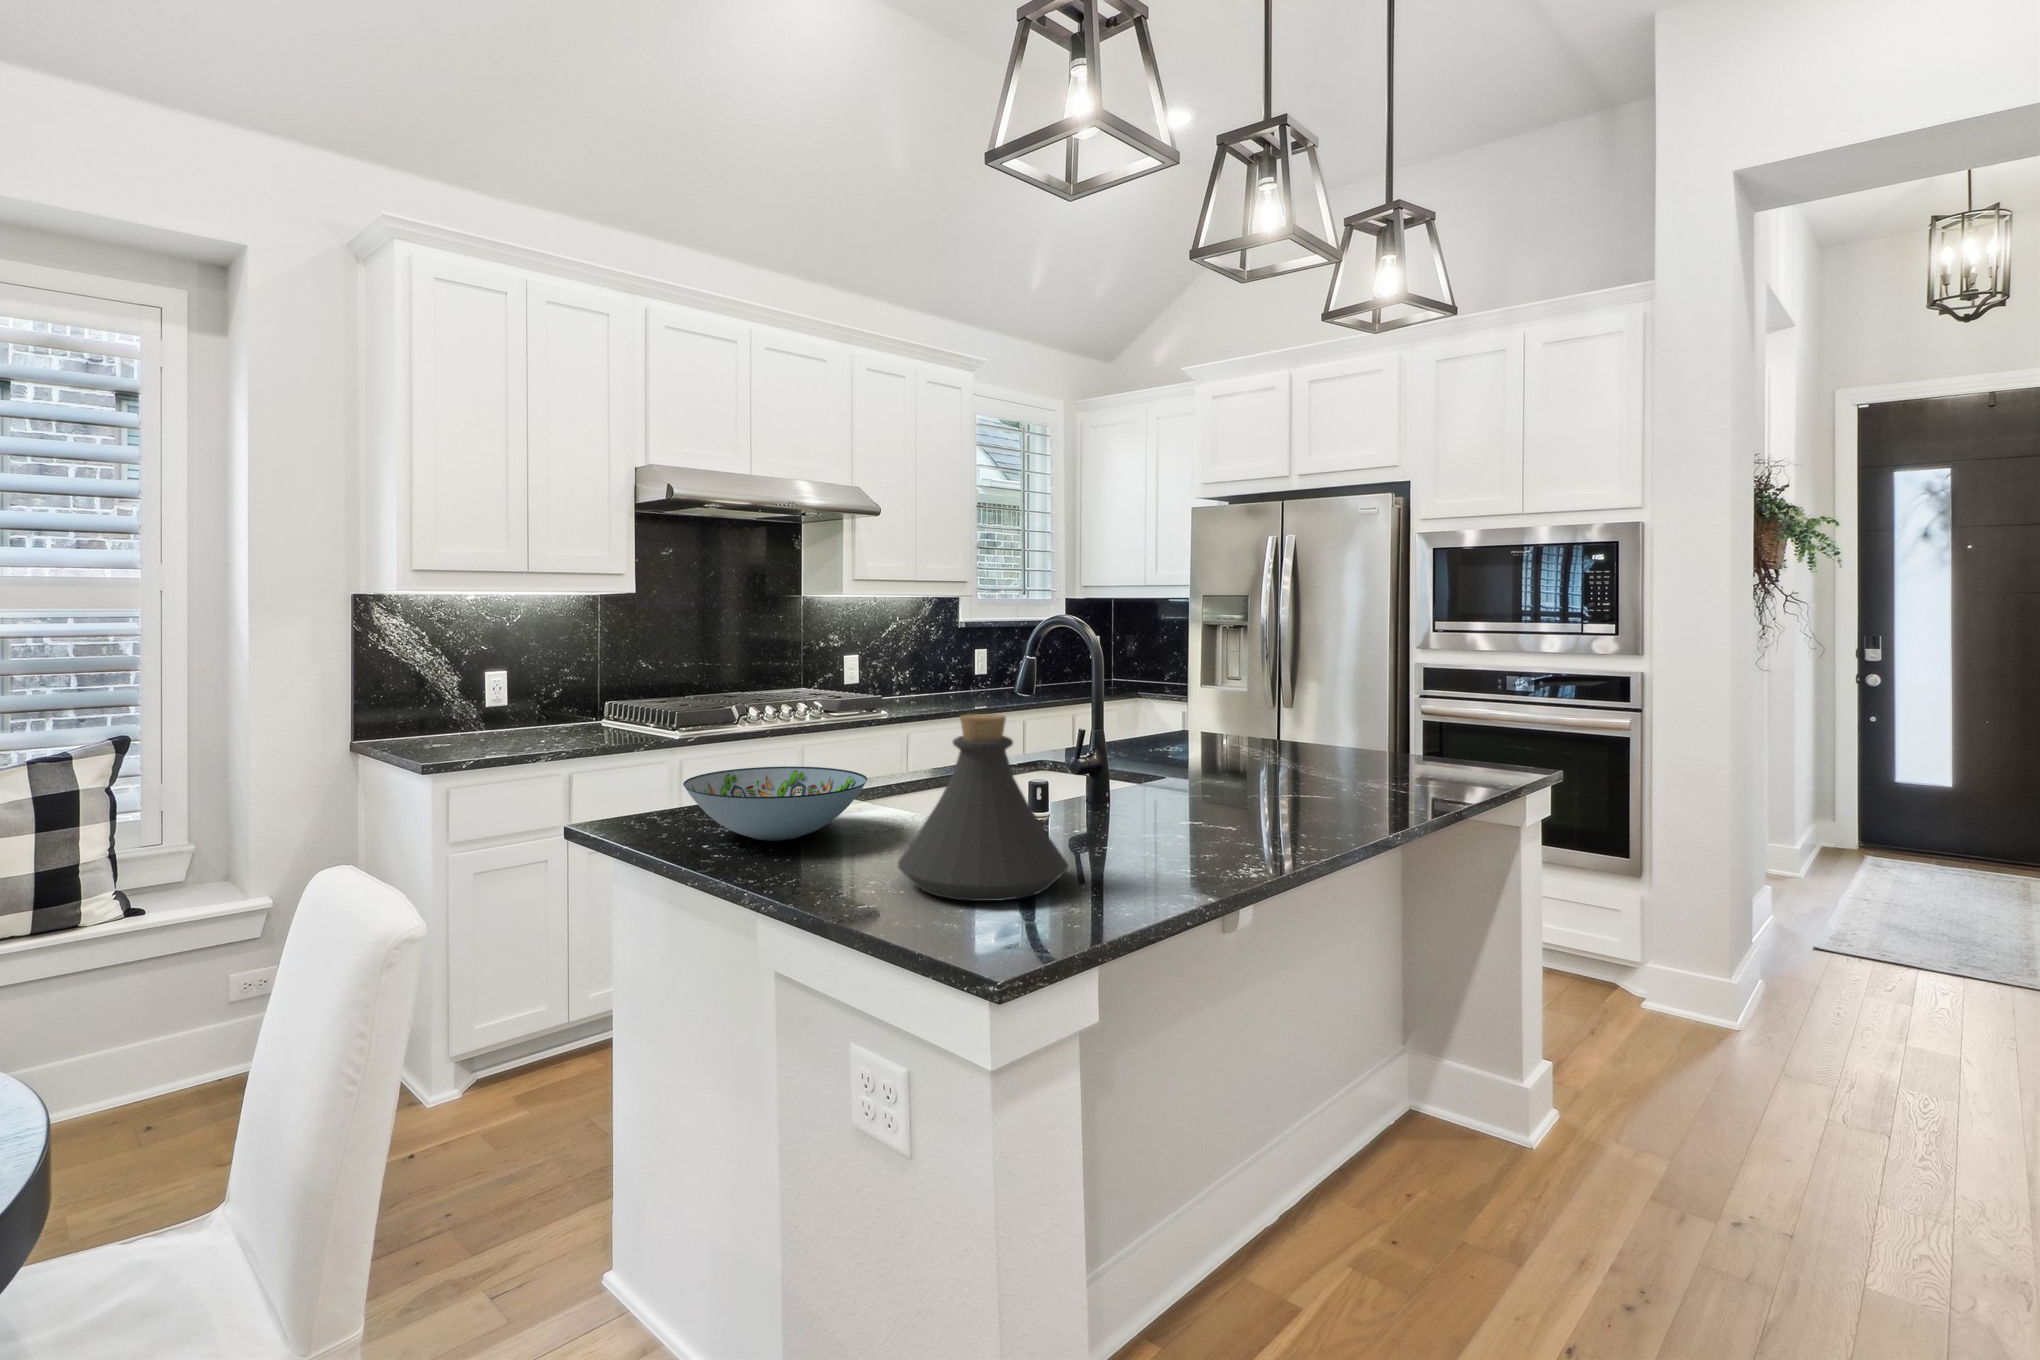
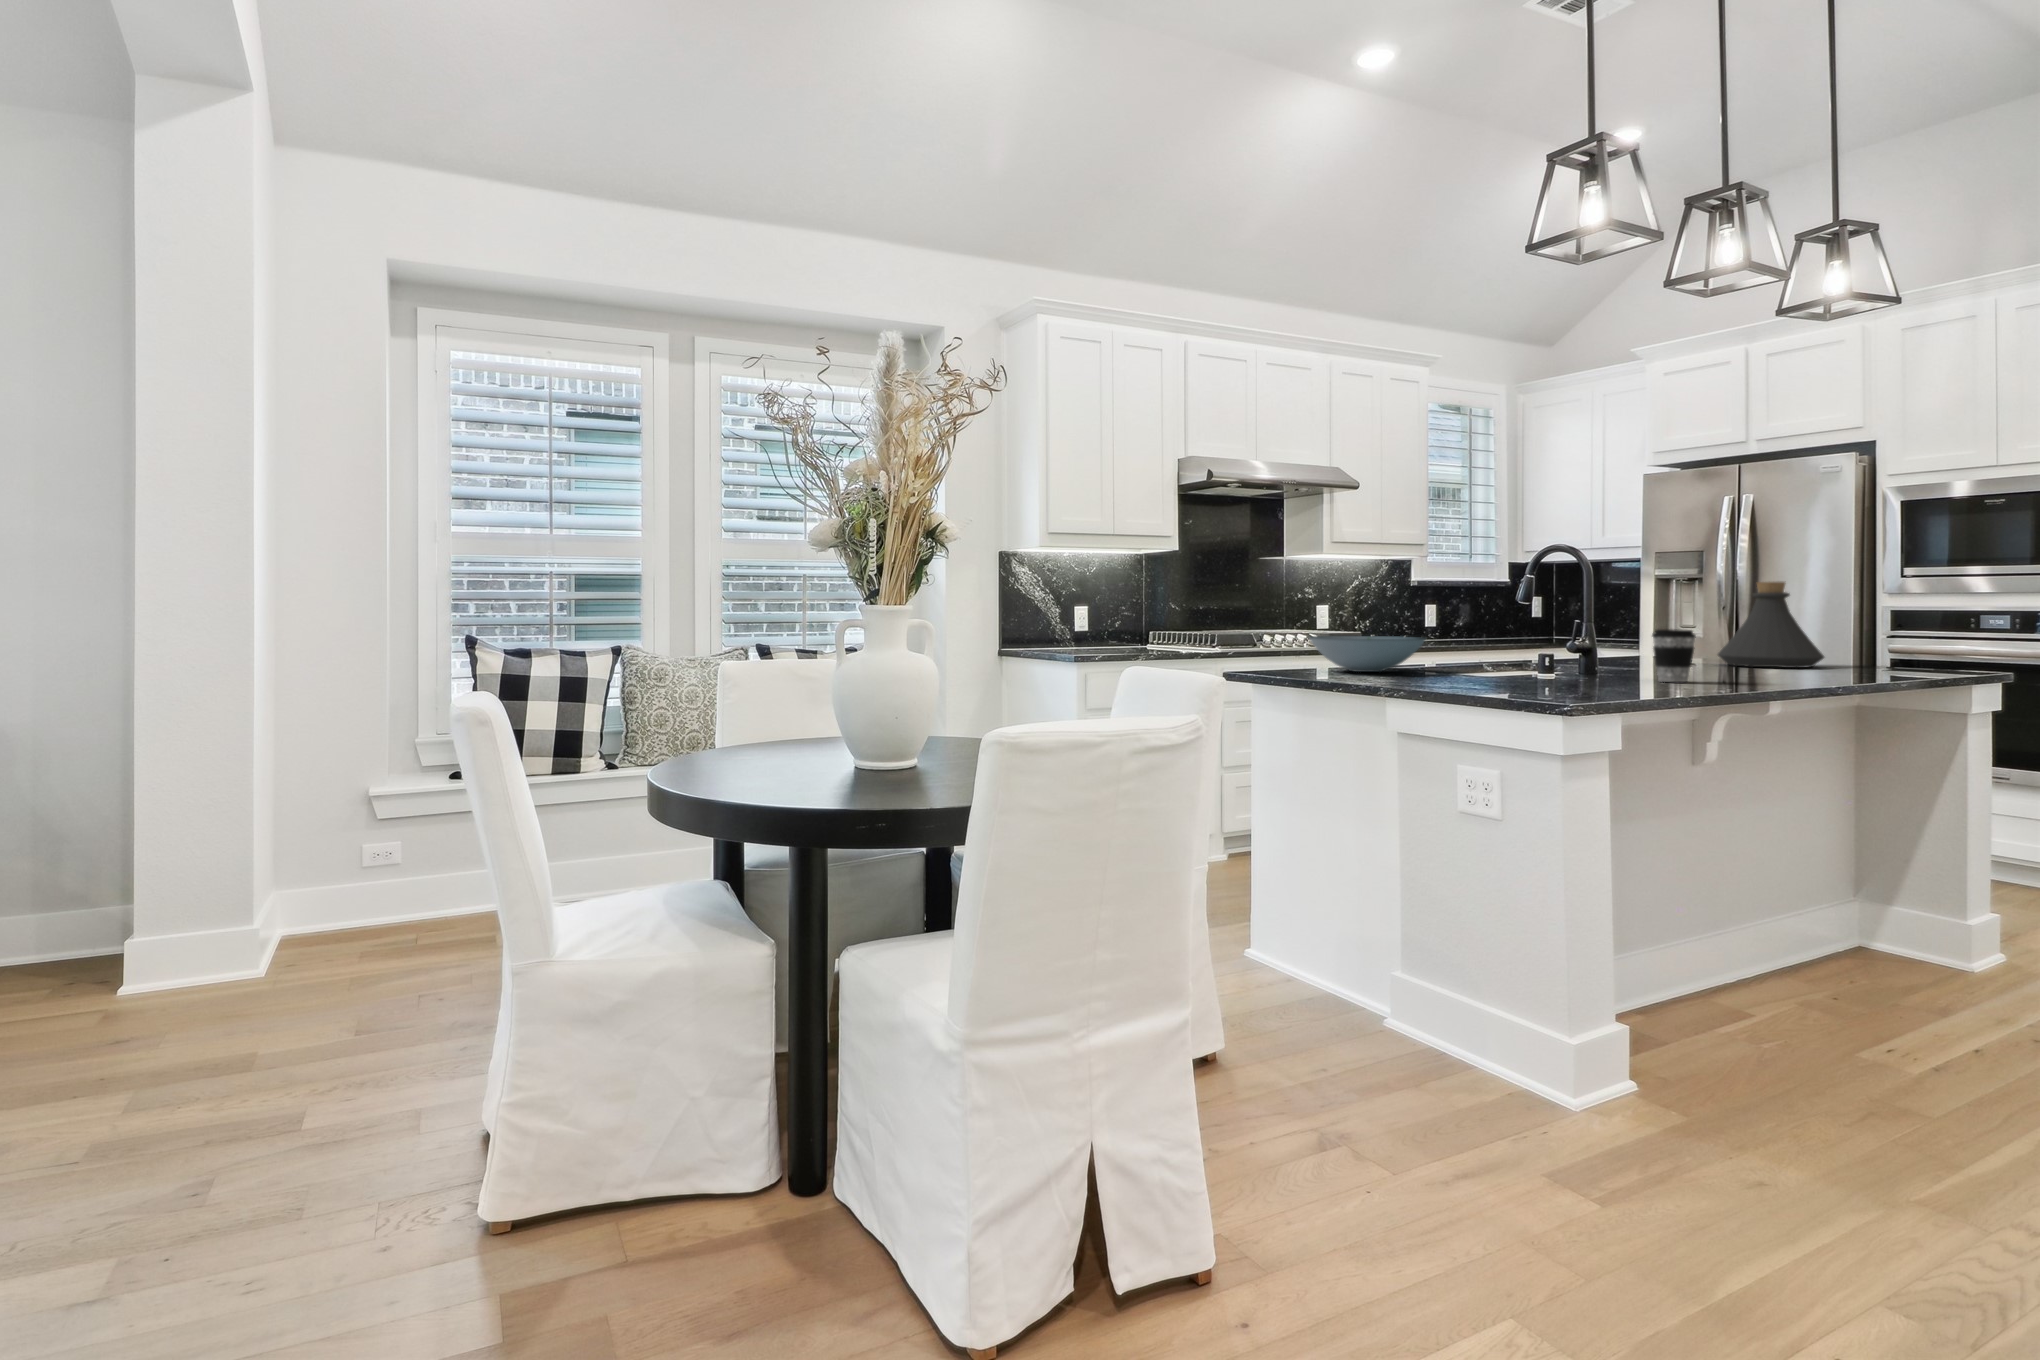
bottle: present [898,714,1068,901] -> present [1718,582,1824,668]
coffee cup: none [1172,778,1232,868] -> present [1652,629,1696,682]

